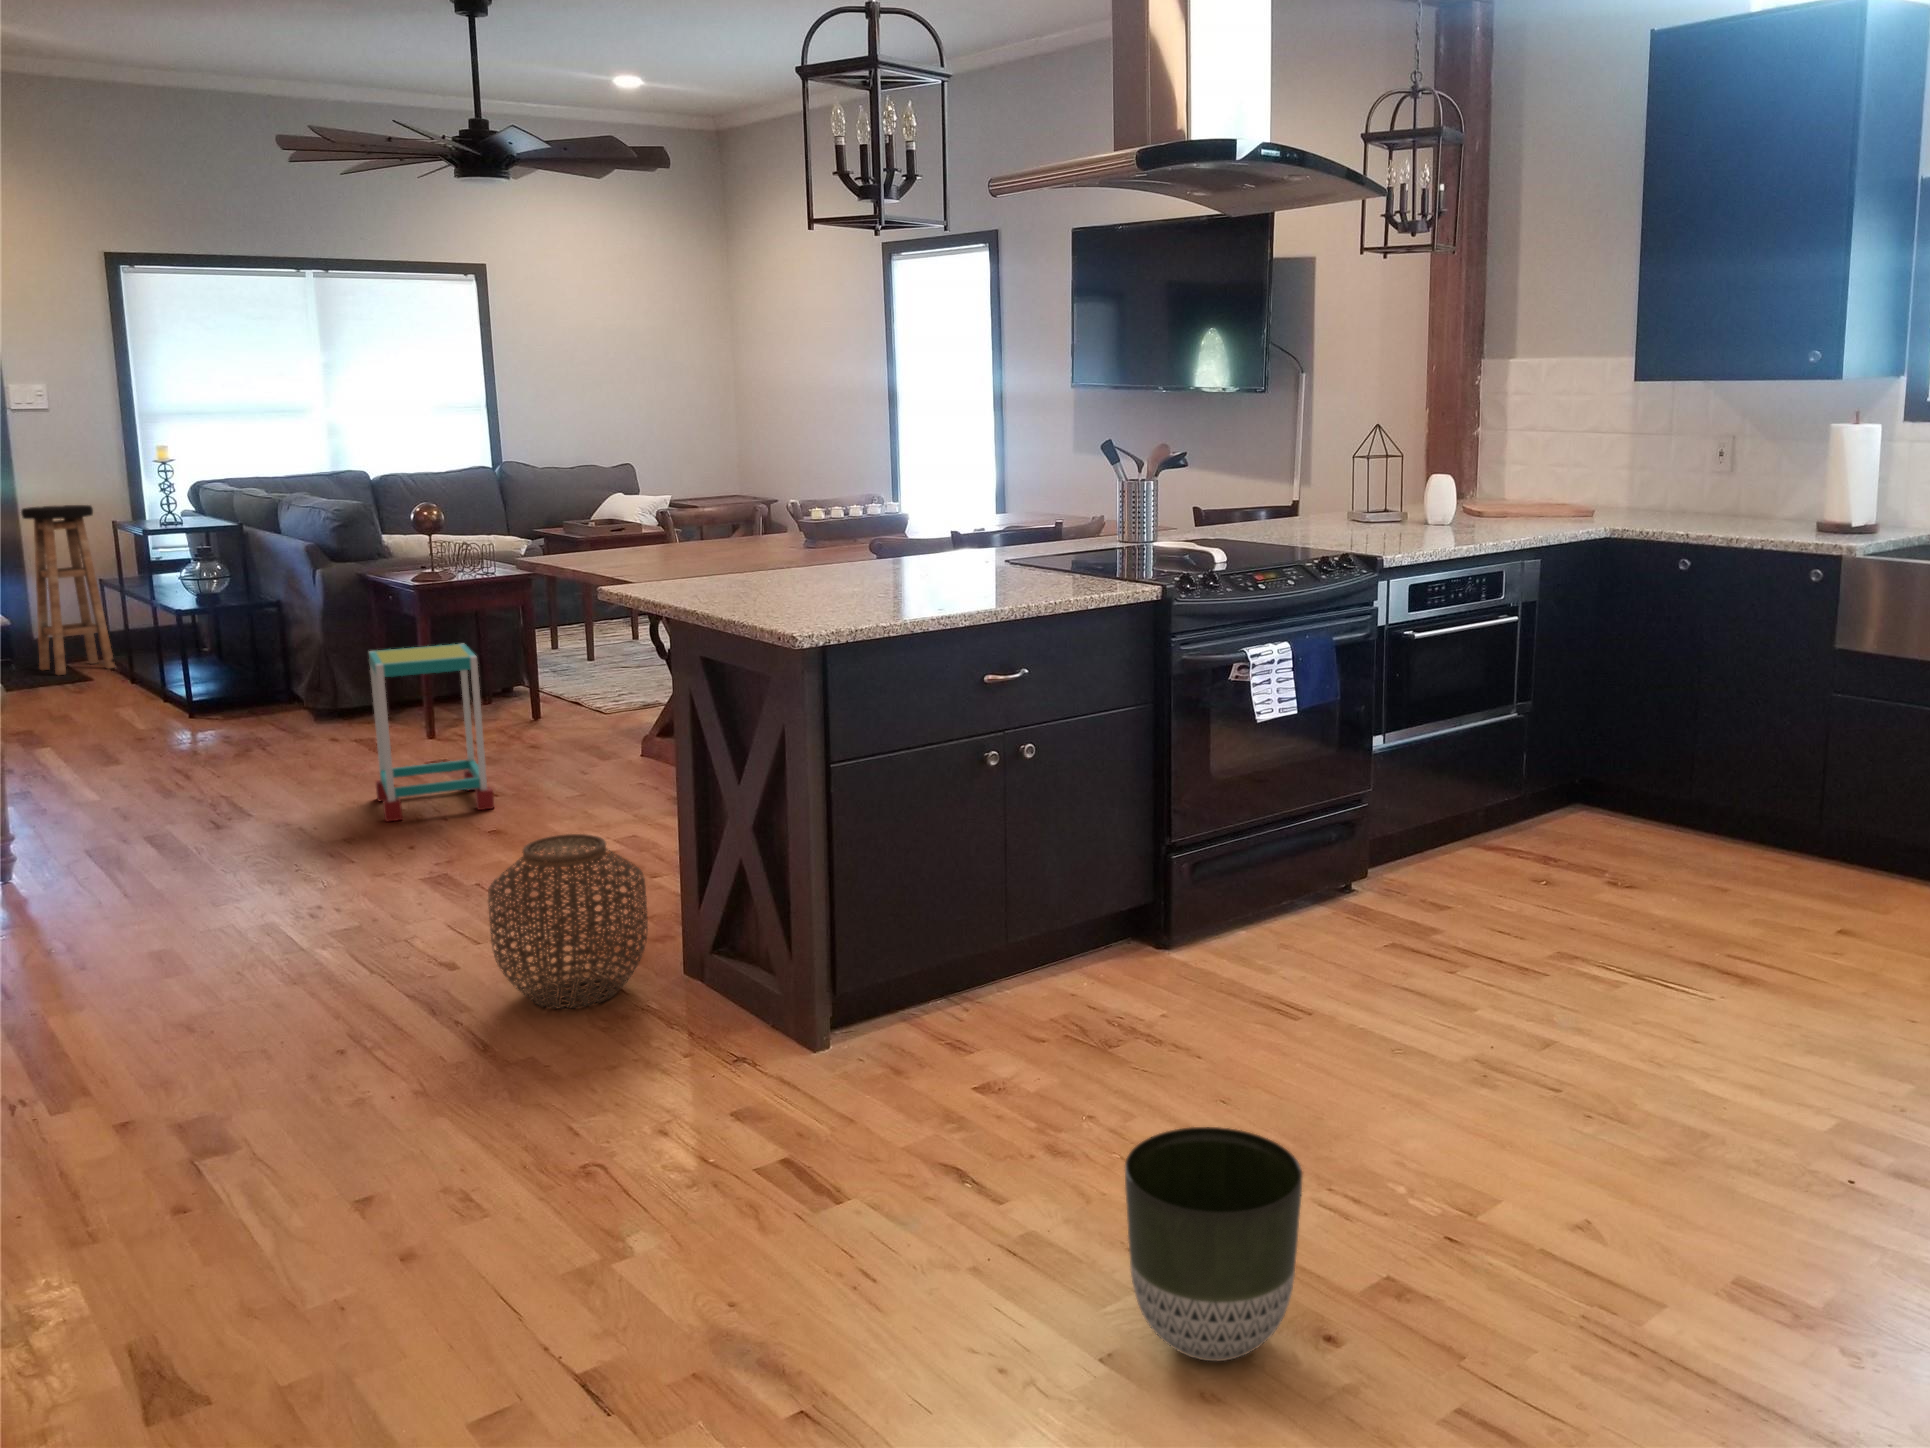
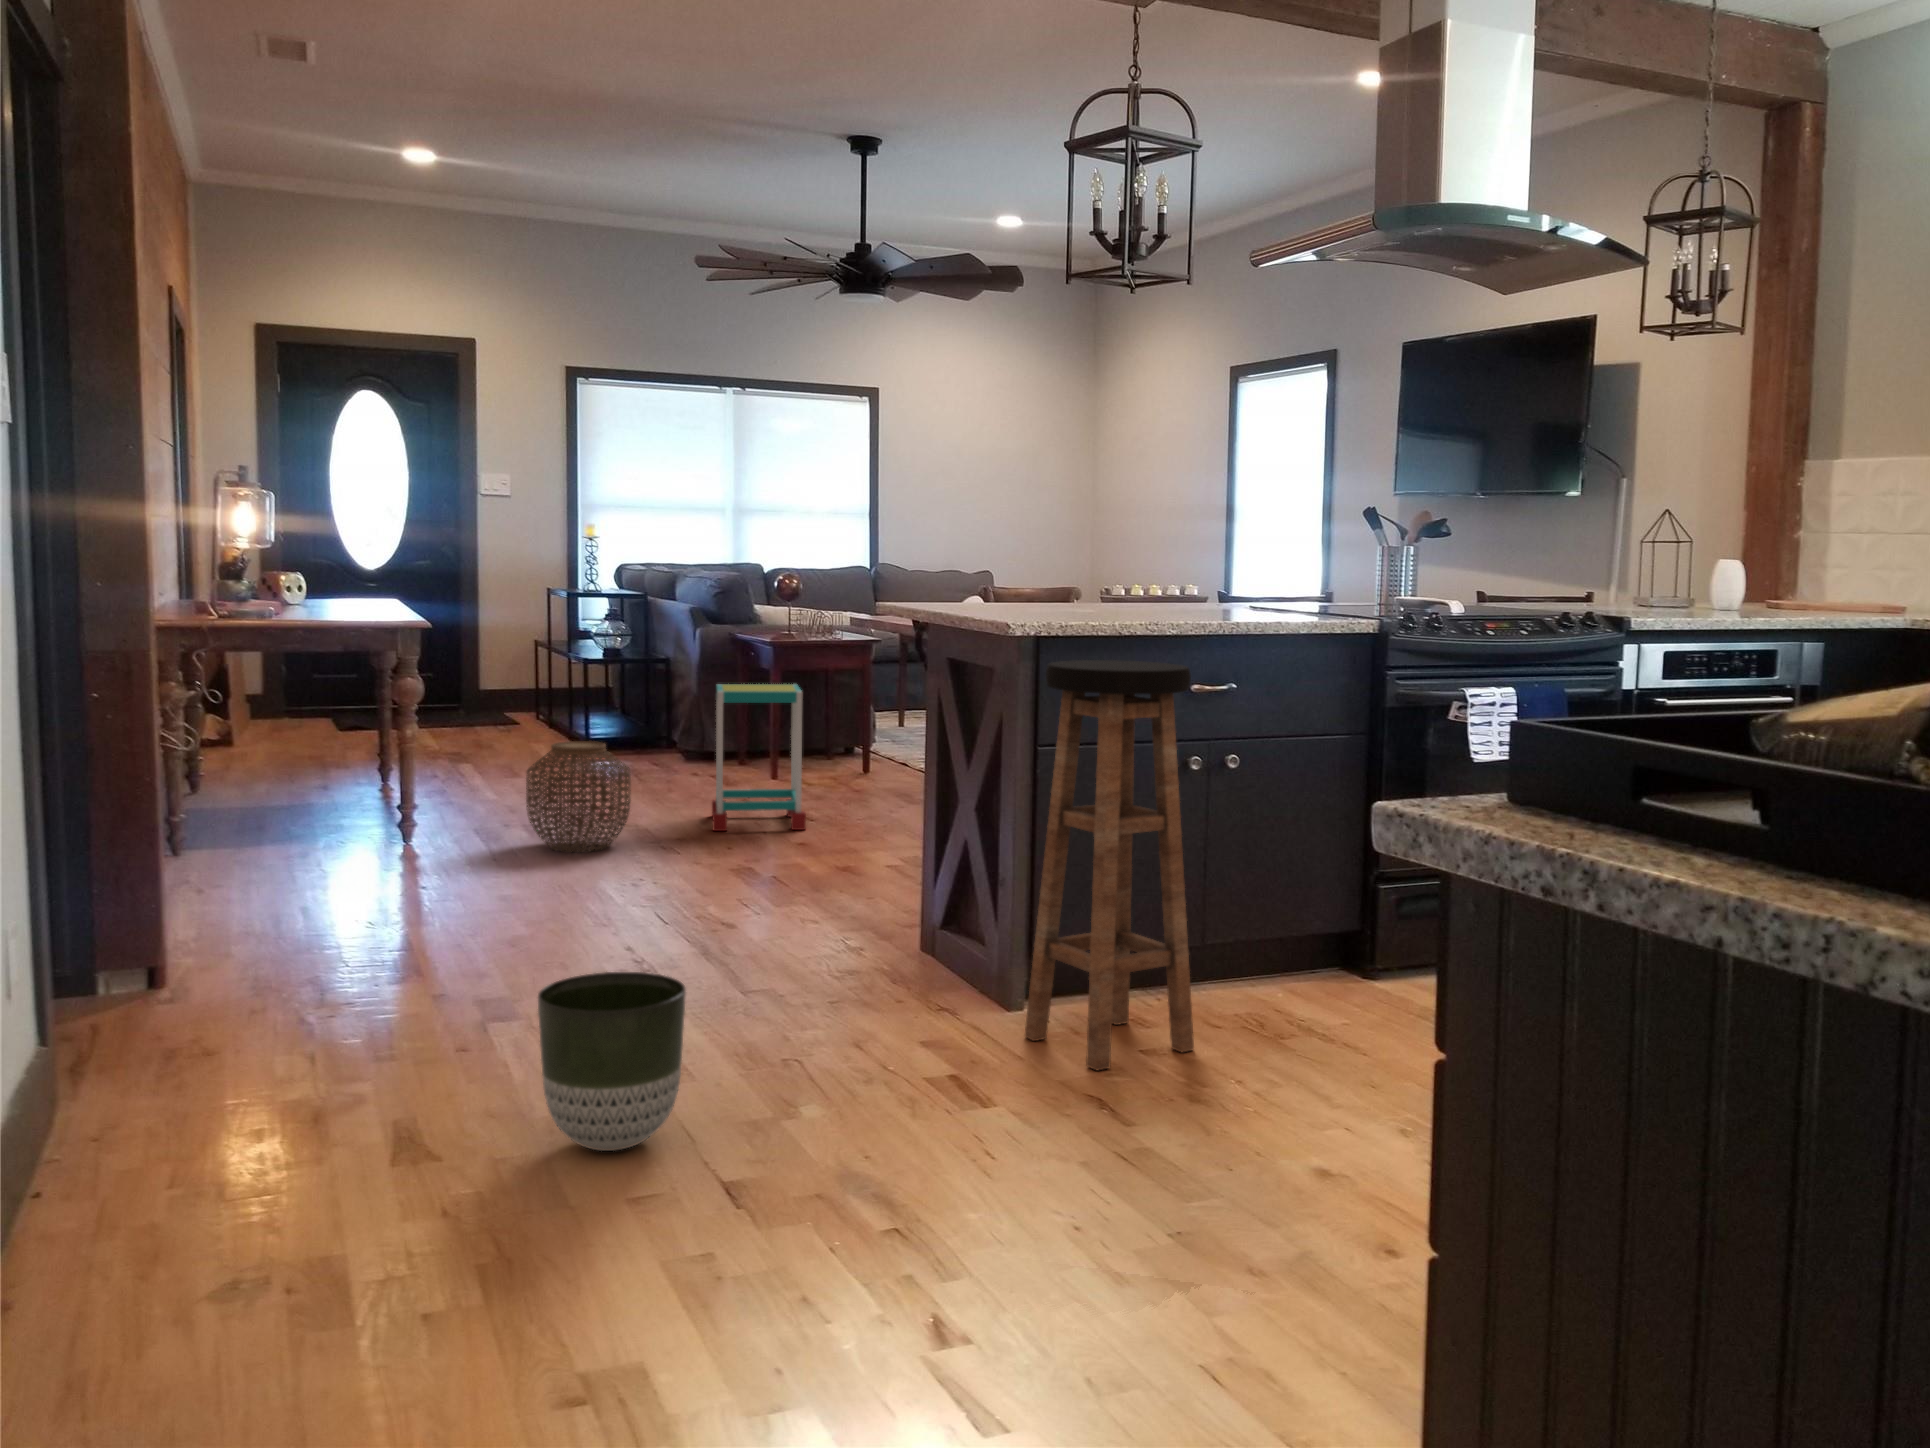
bar stool: present [21,505,115,675] -> present [1025,660,1194,1071]
woven basket: present [488,834,648,1009] -> present [526,741,631,852]
planter: present [1125,1127,1303,1361] -> present [538,972,686,1151]

